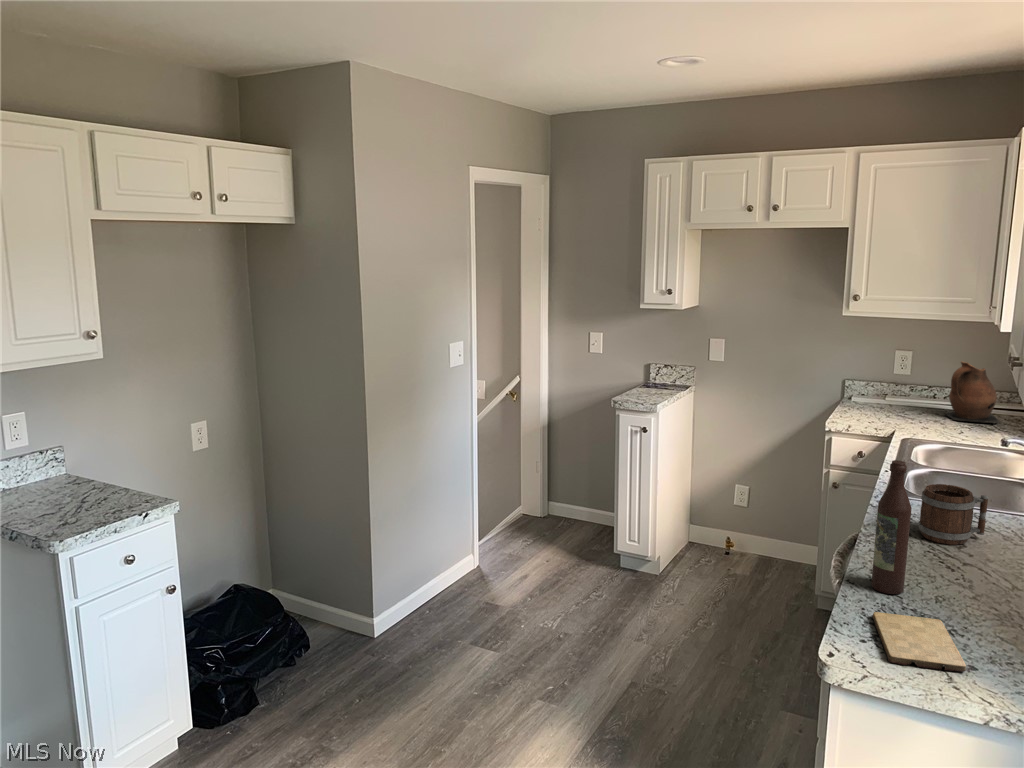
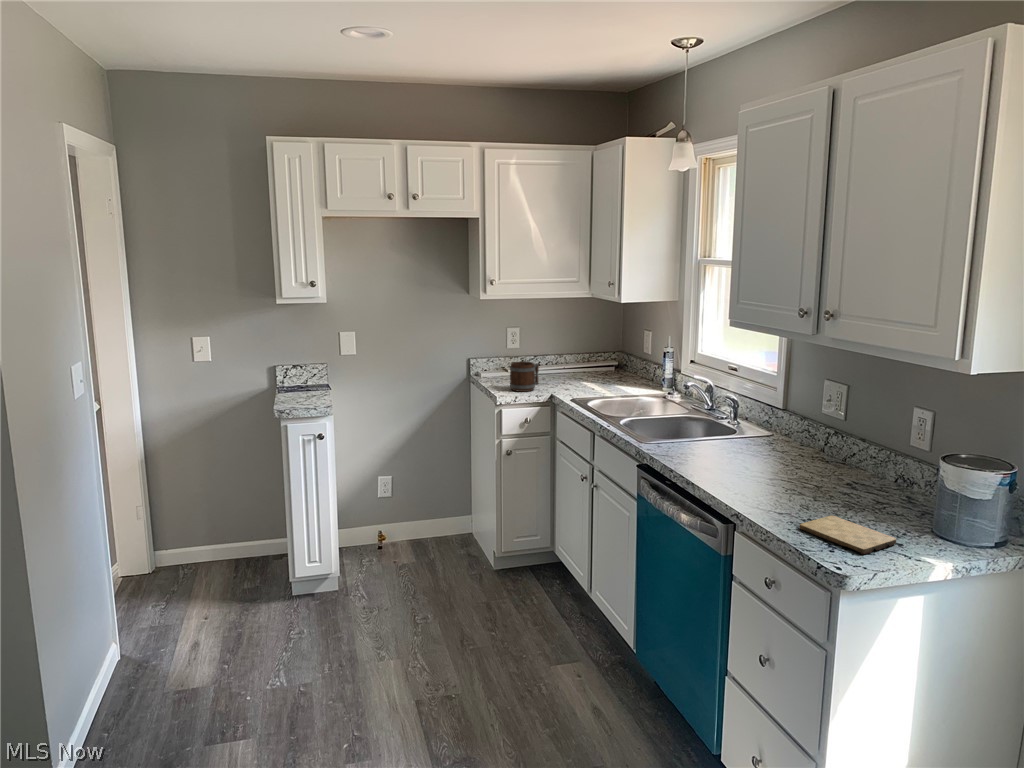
ceramic pitcher: present [945,362,999,423] -> none [555,331,599,379]
wine bottle: present [871,460,912,594] -> none [754,399,785,510]
mug: present [919,484,988,545] -> present [510,361,539,392]

